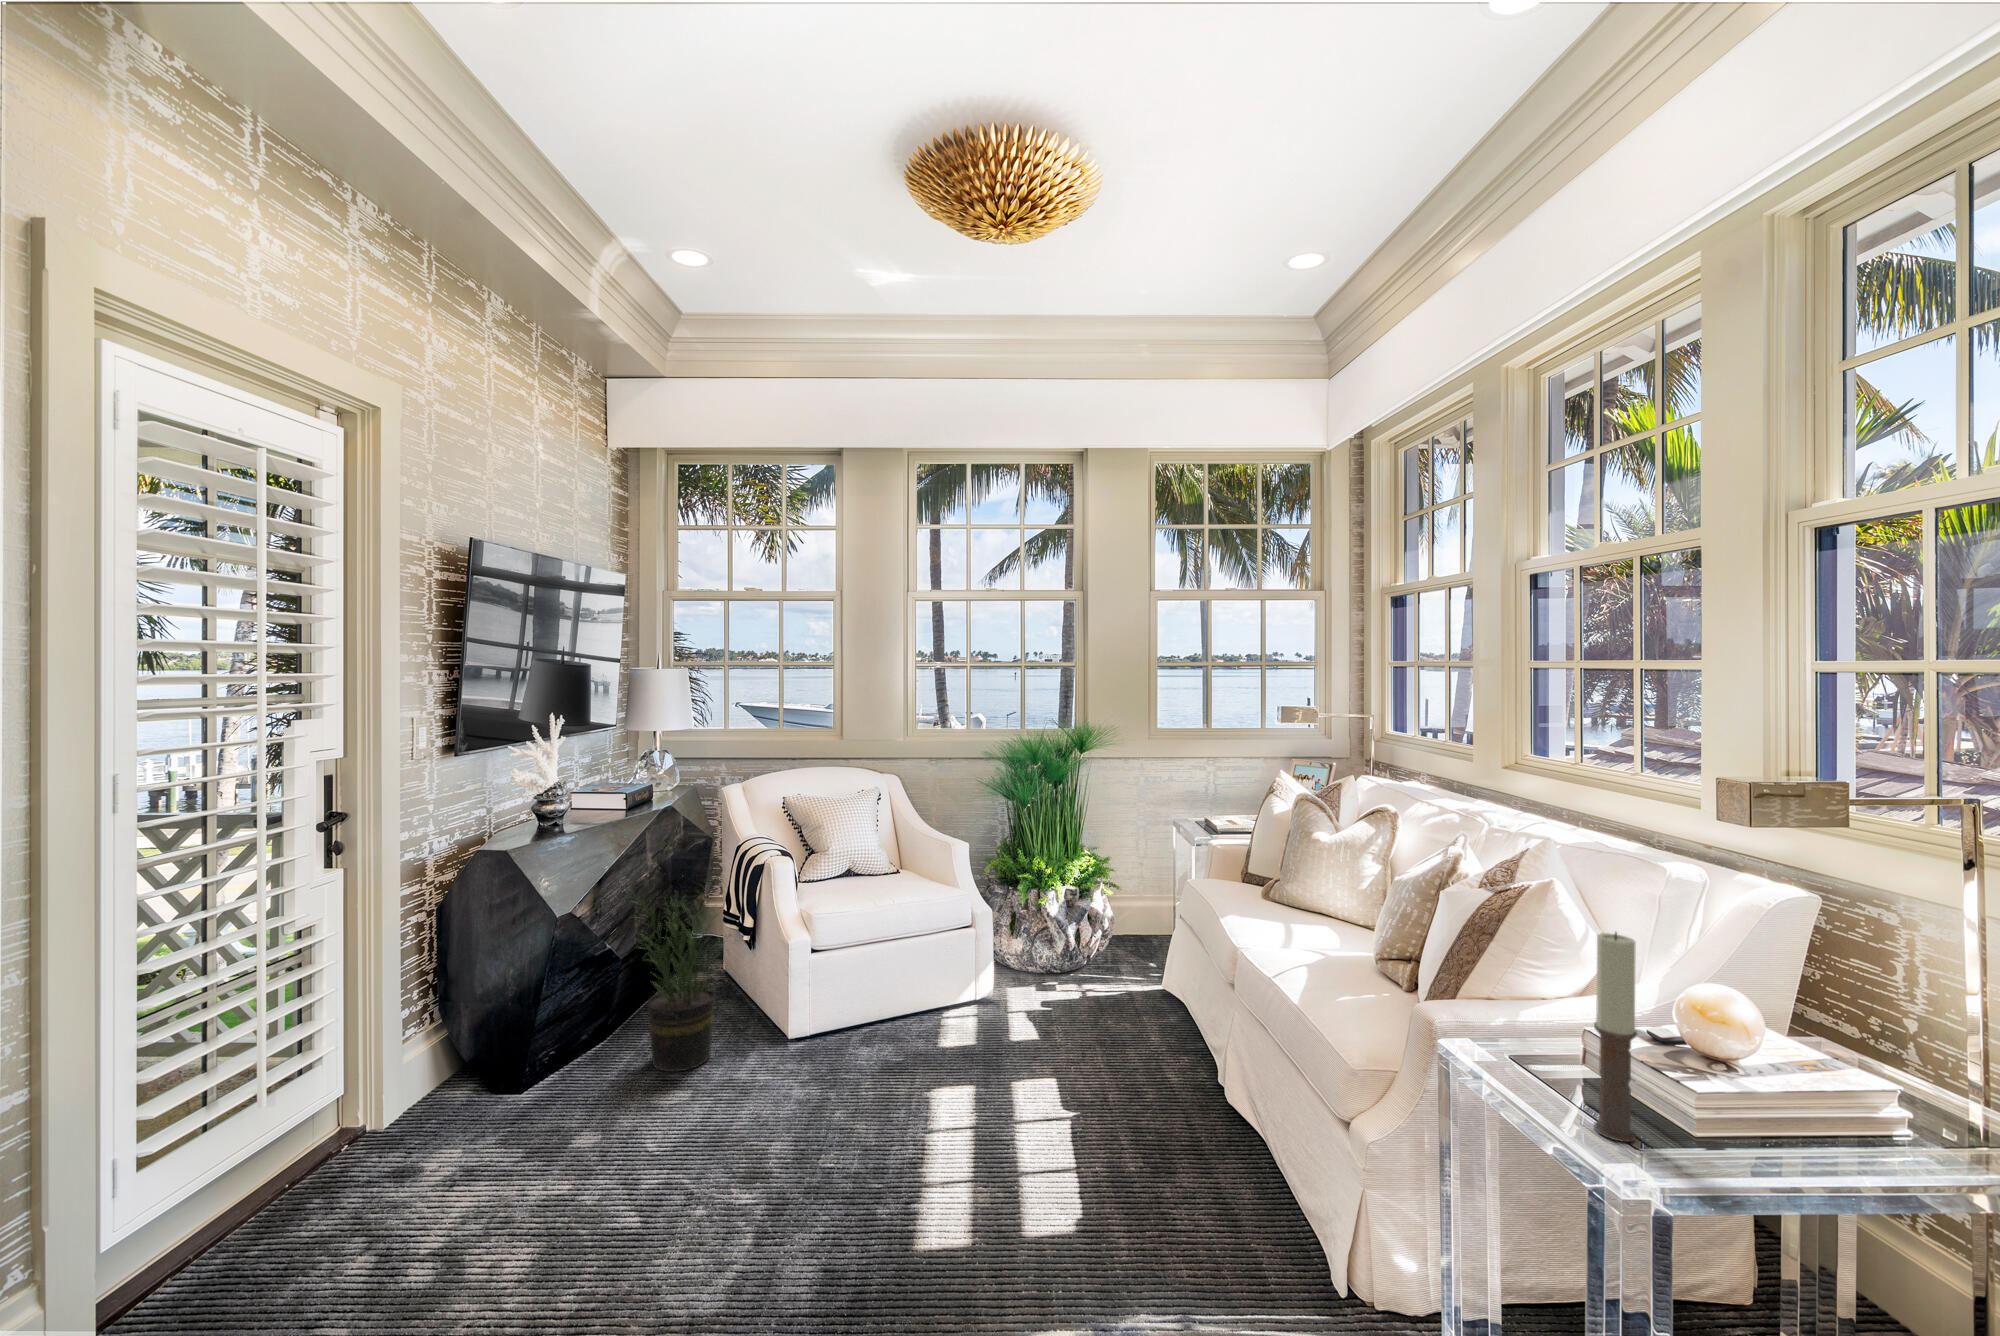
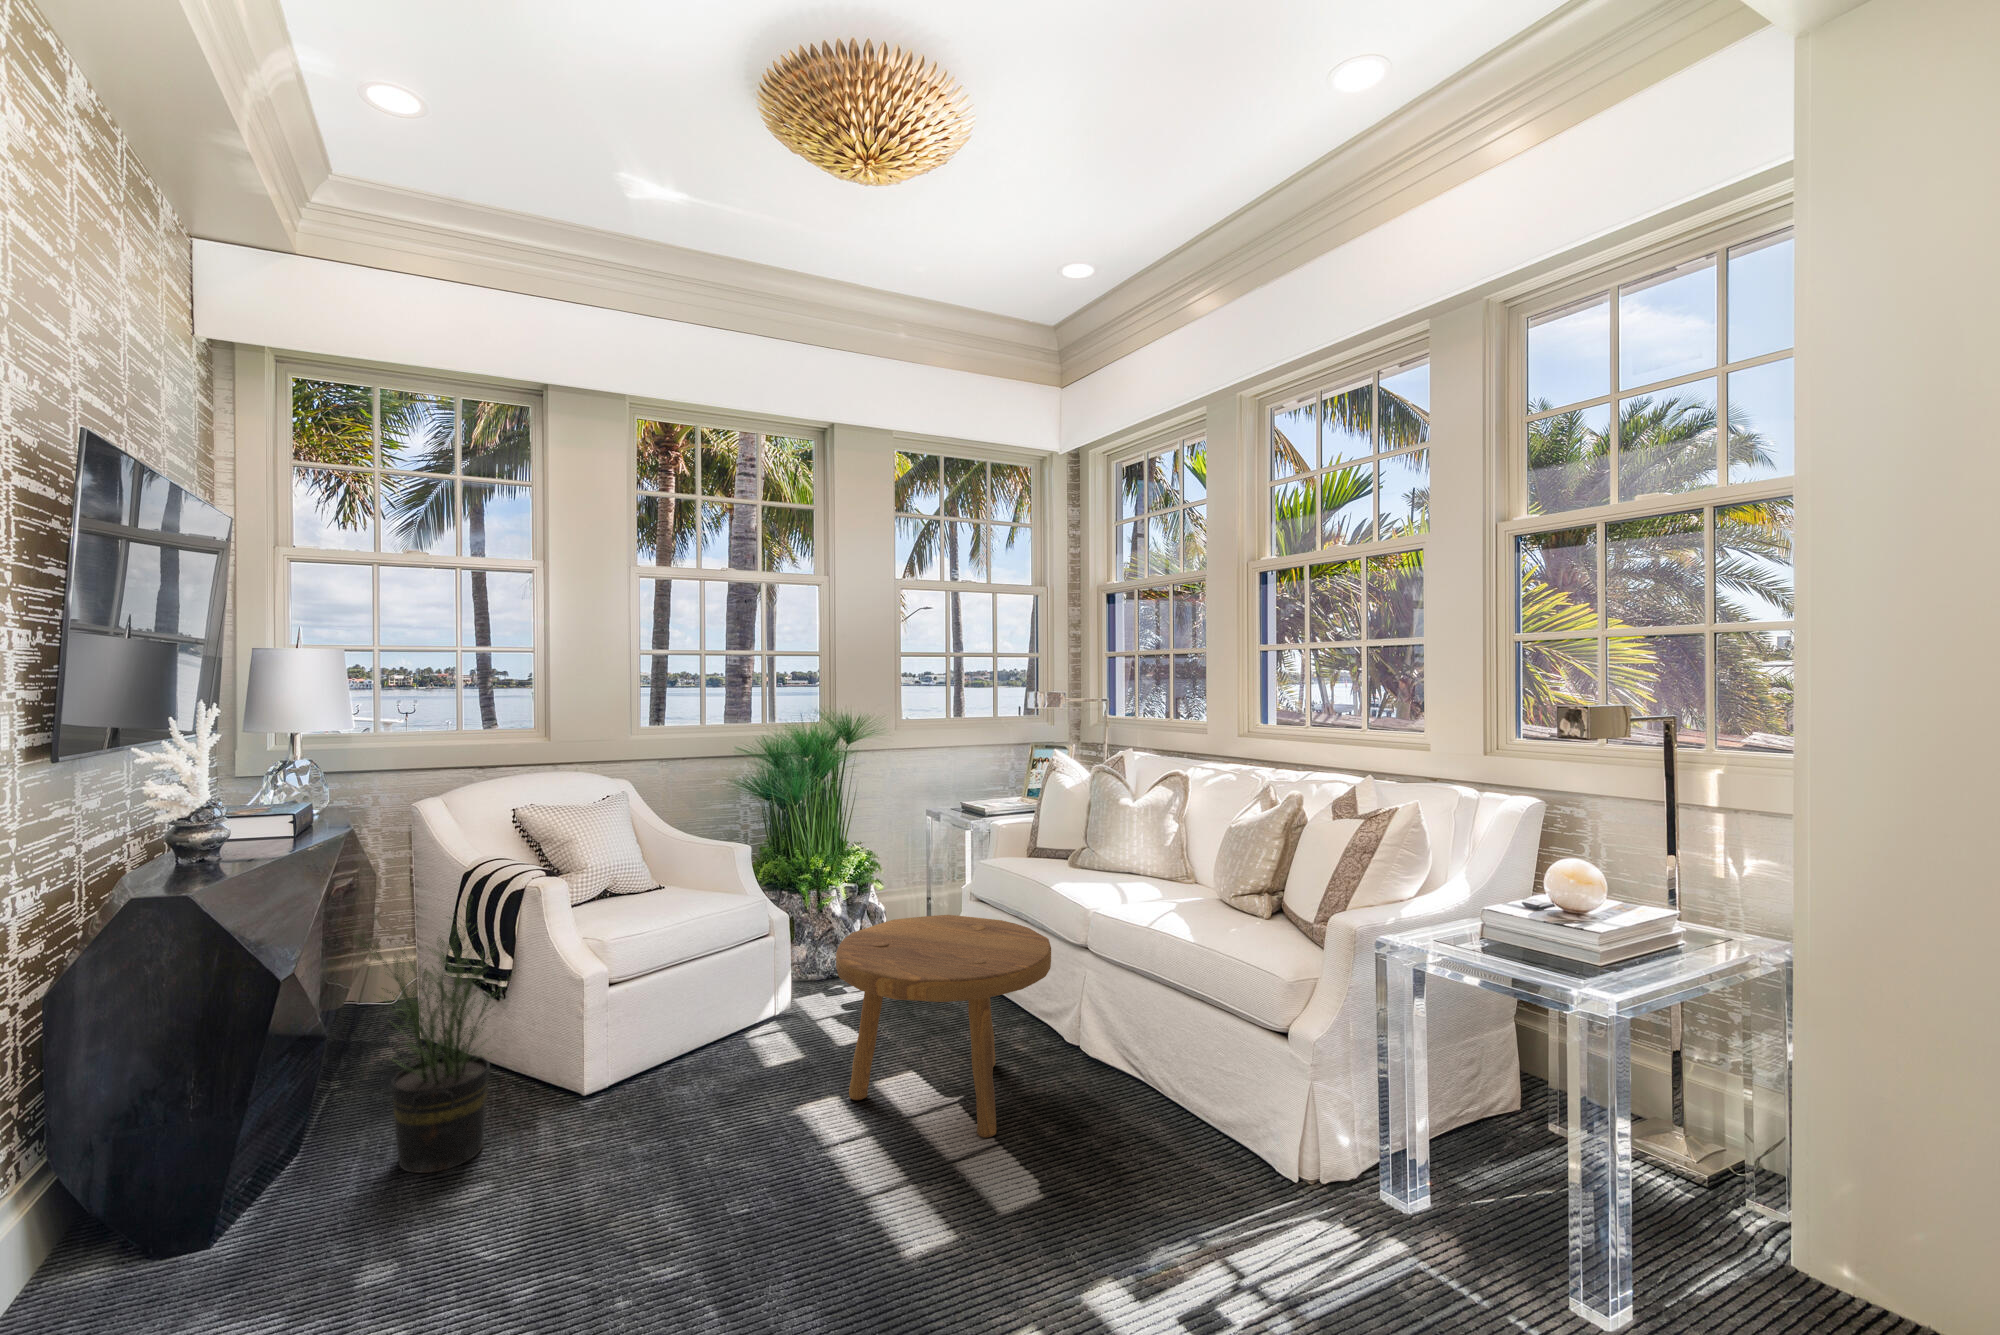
footstool: none [957,929,1161,1153] -> present [836,915,1051,1138]
candle: present [1594,933,1637,1142] -> none [1532,819,1562,975]

